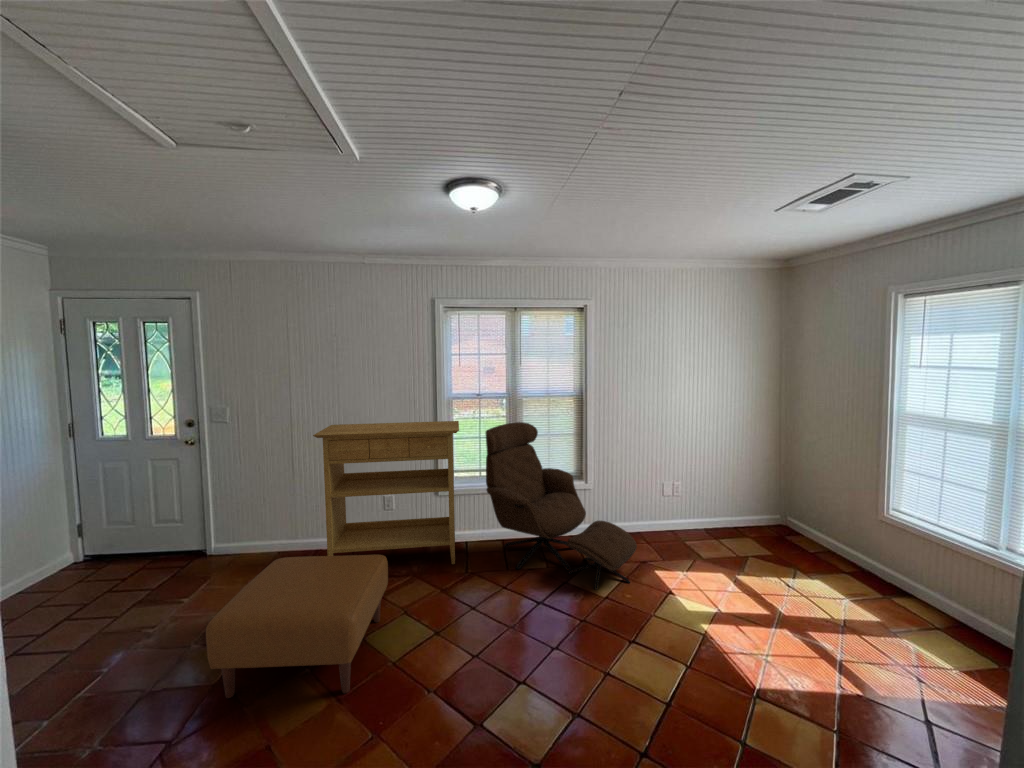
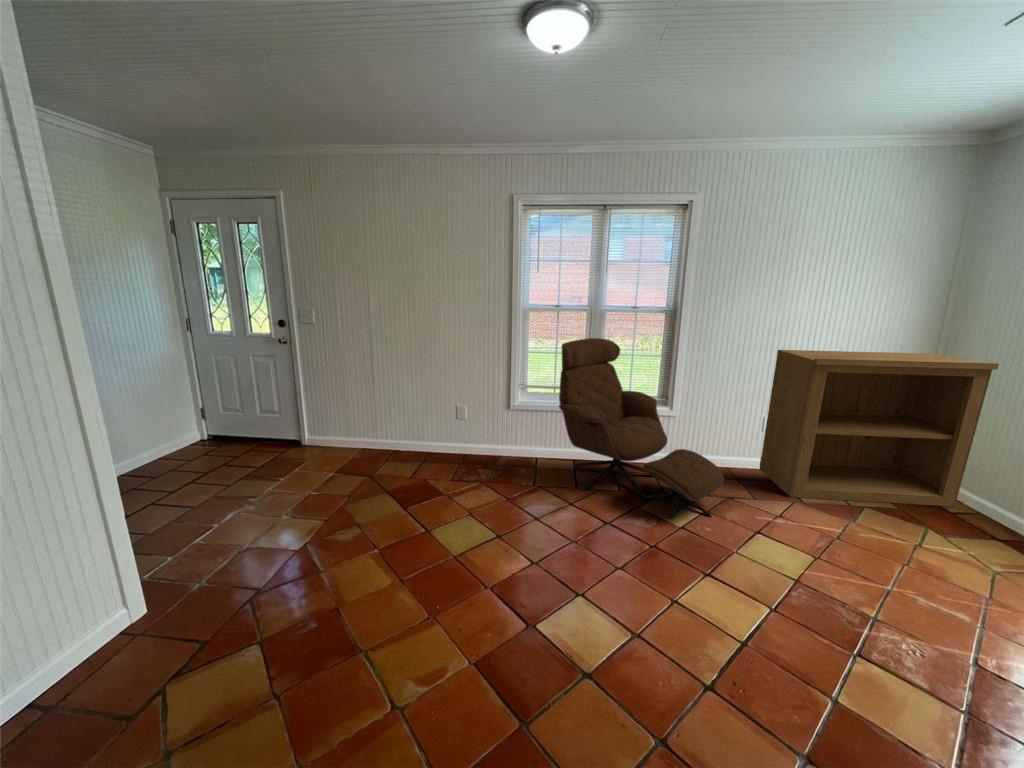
console table: present [313,421,459,564] -> none [387,331,534,477]
bookshelf: none [665,422,821,555] -> present [760,350,999,506]
ottoman: present [206,555,388,698] -> none [286,450,454,576]

